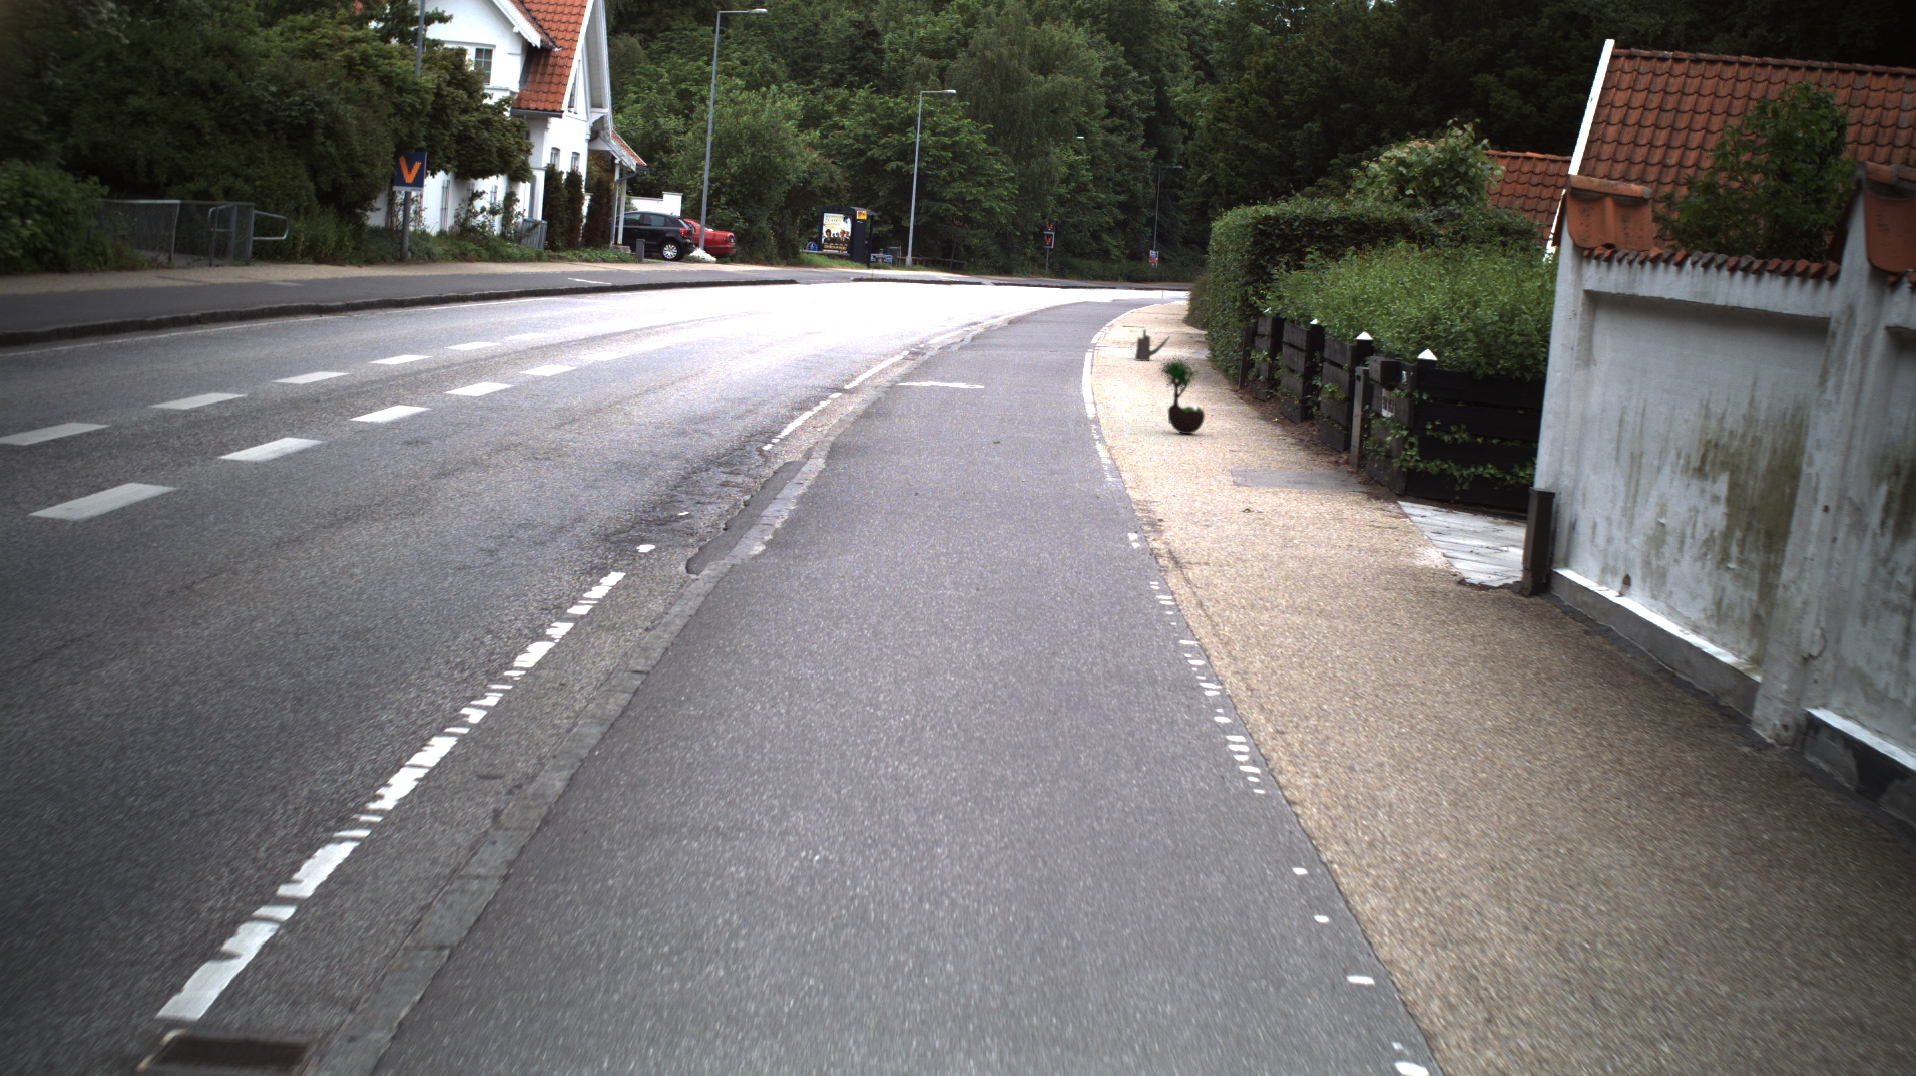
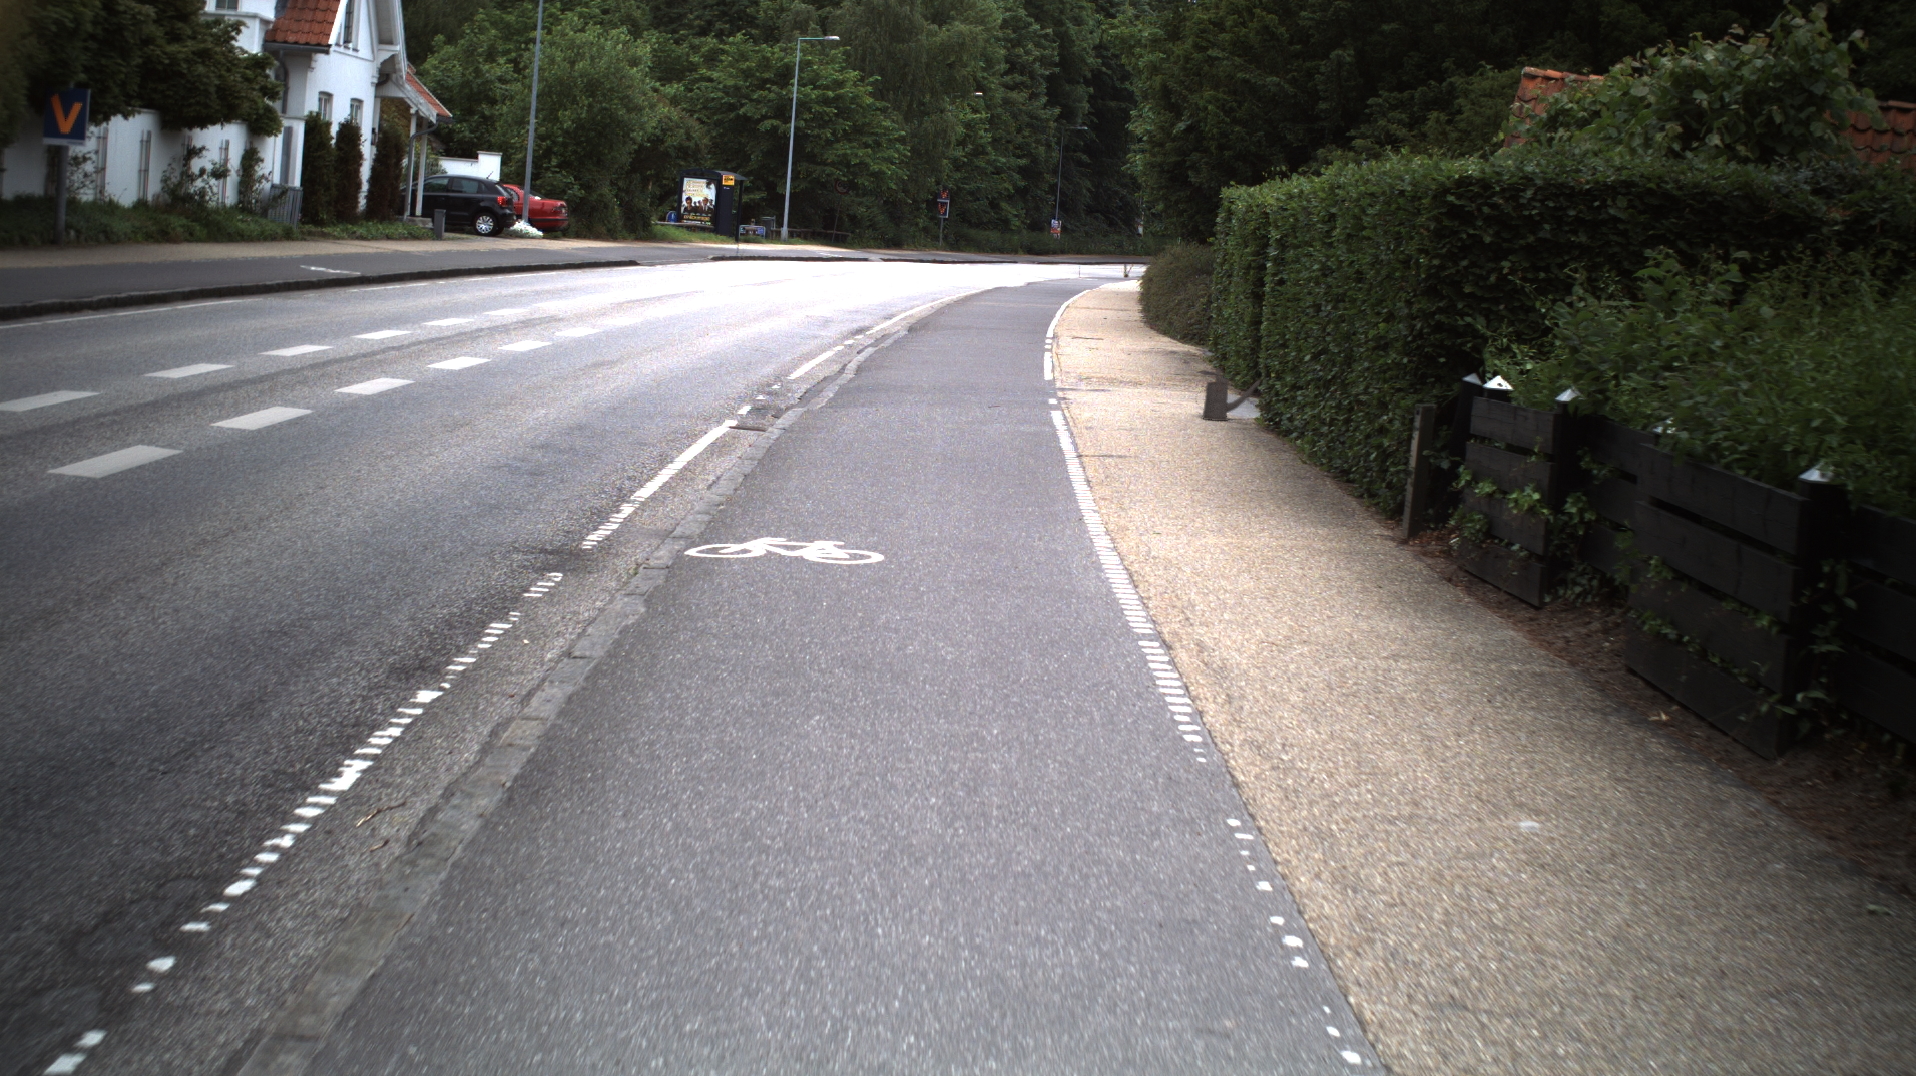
potted tree: present [1159,357,1205,434] -> none [1574,519,1710,737]

